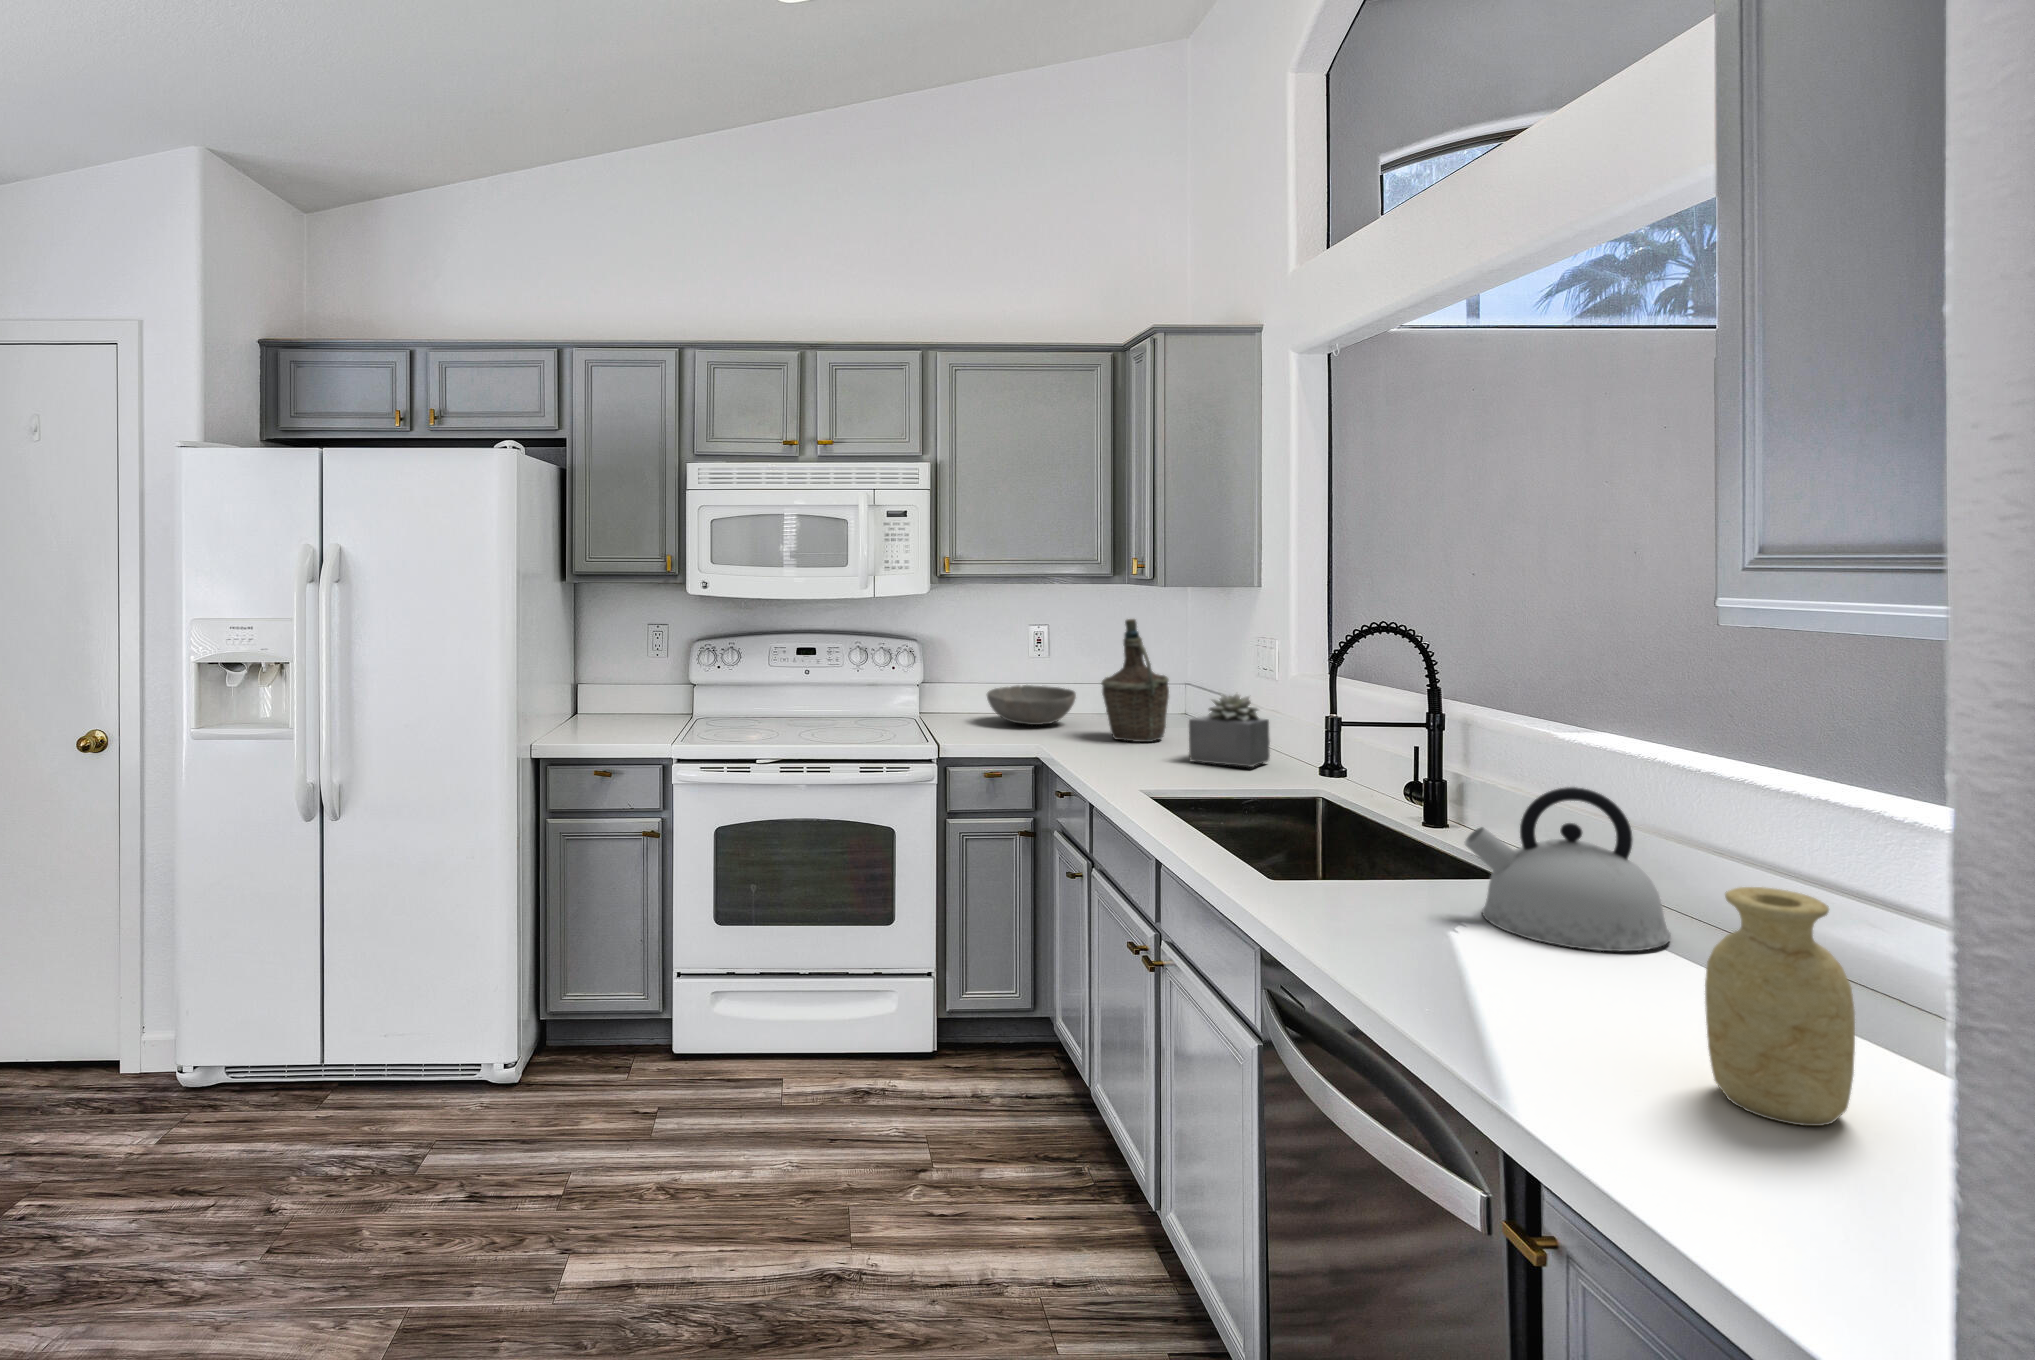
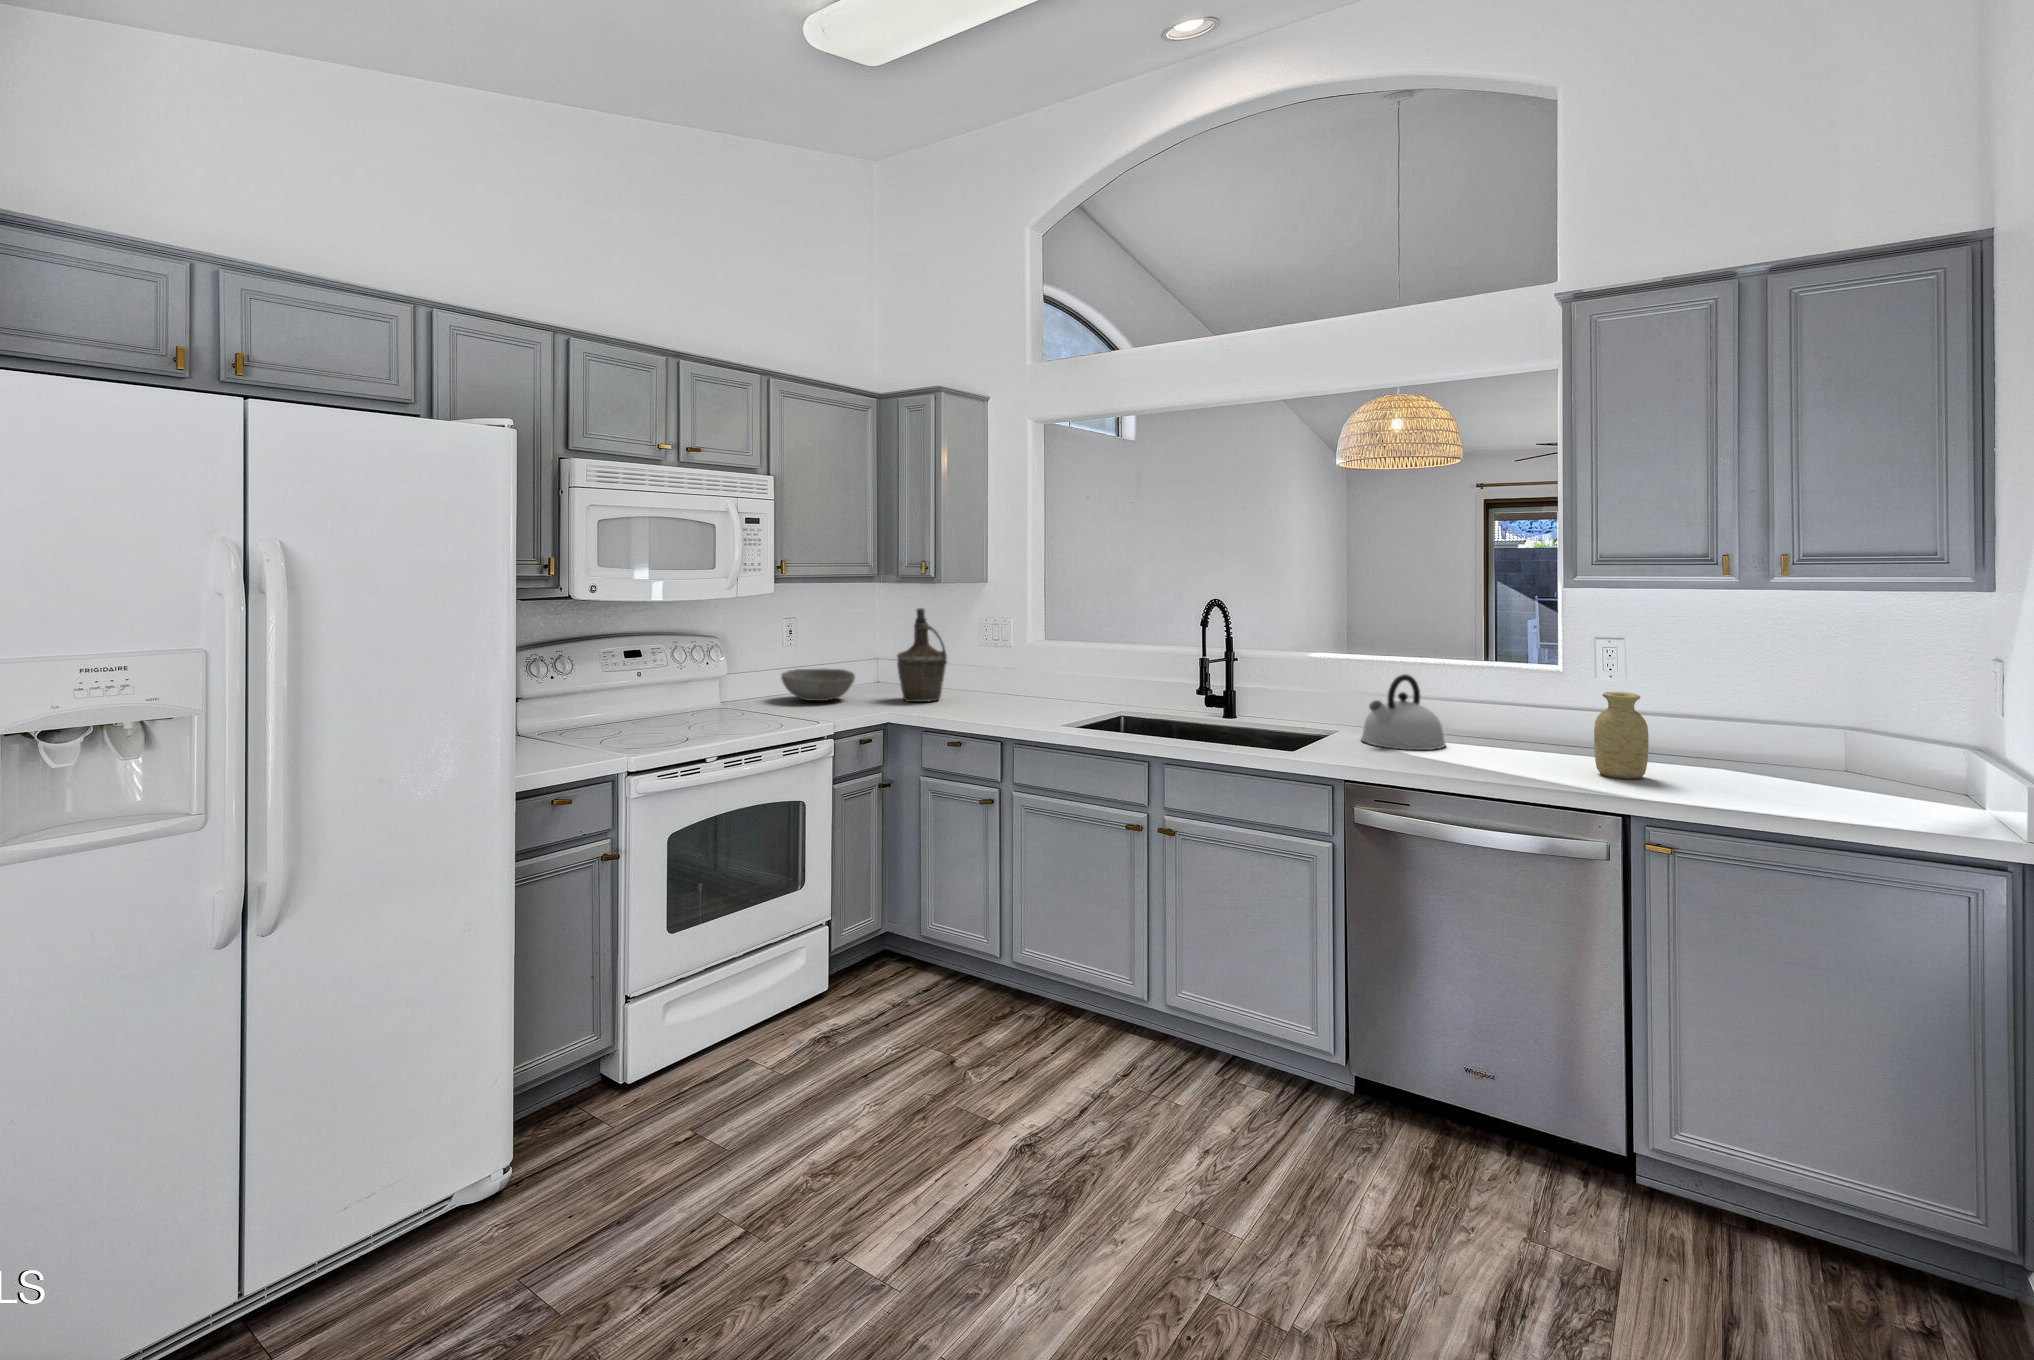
succulent plant: present [1189,694,1270,767] -> none [998,655,1050,707]

